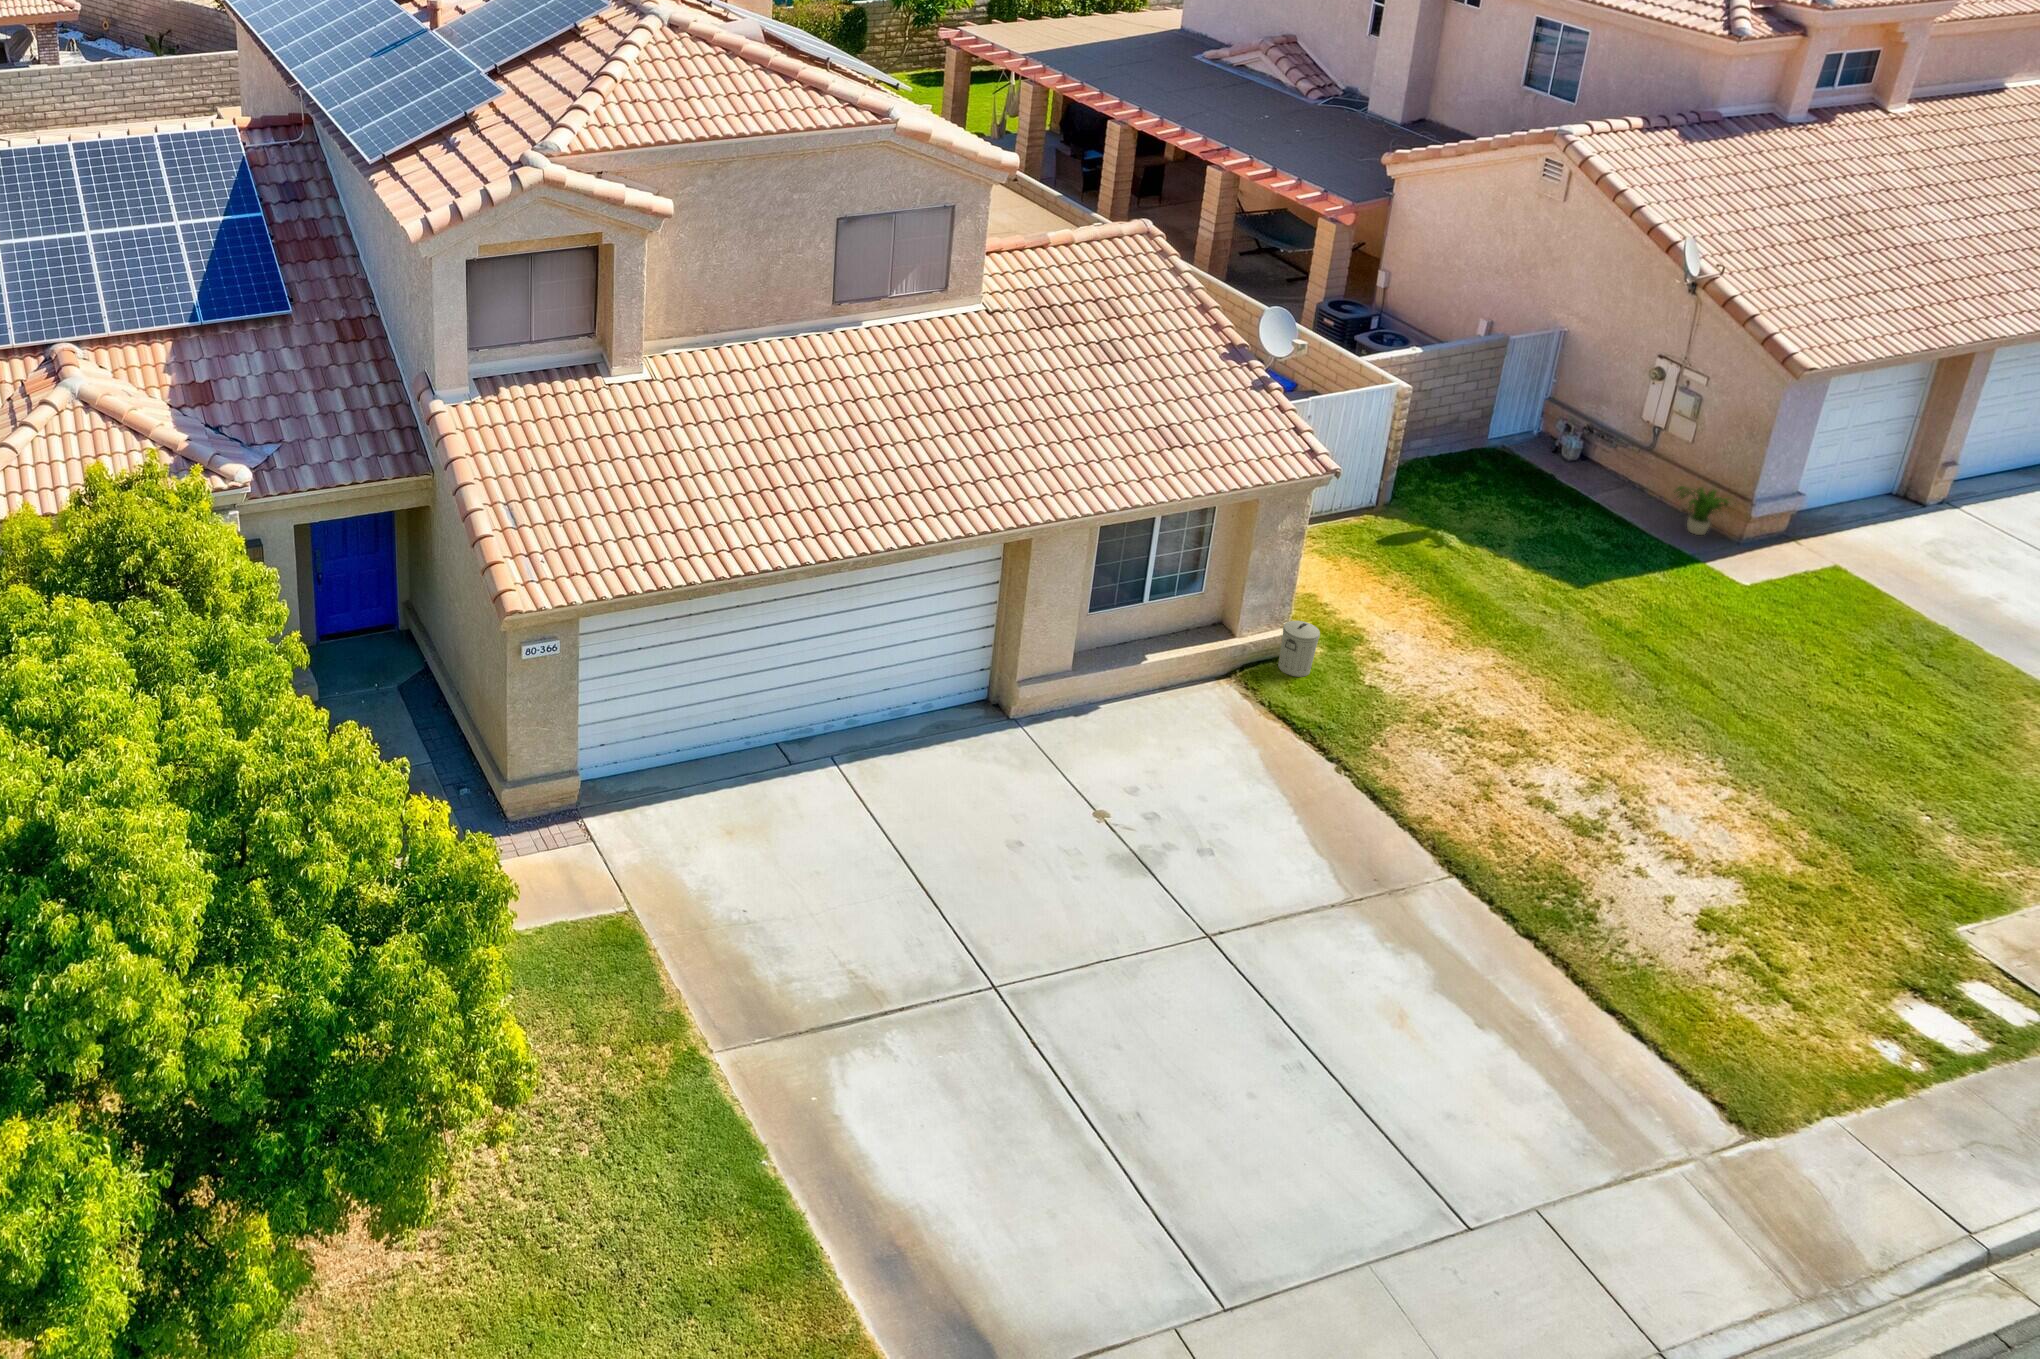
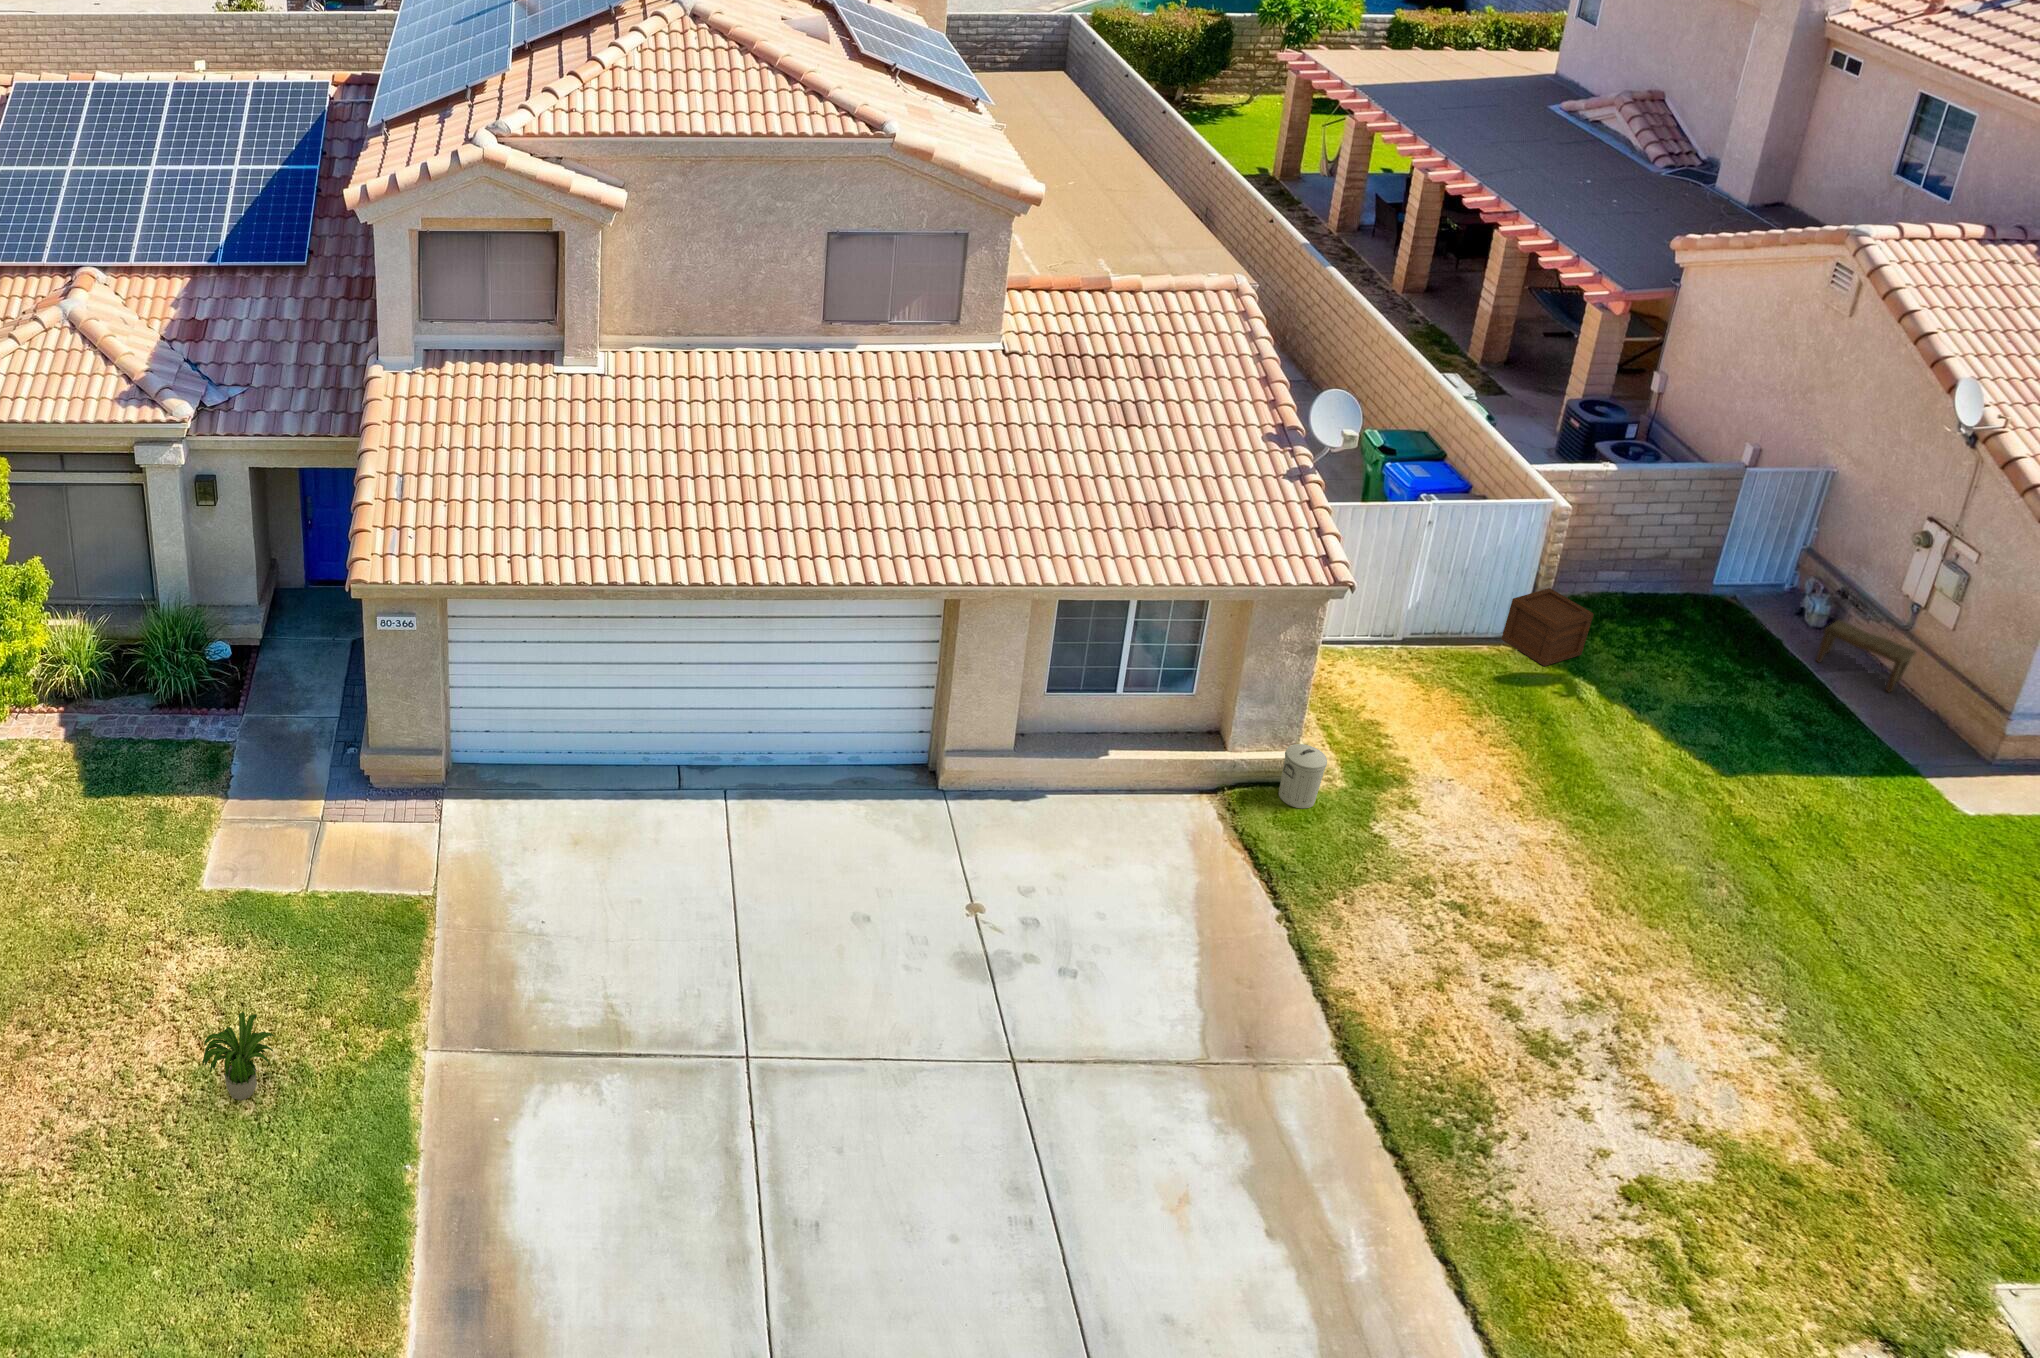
bench: none [1590,452,1665,504] -> present [1816,620,1916,692]
wooden crate: none [1368,461,1439,528] -> present [1501,588,1594,666]
potted plant: present [1674,486,1736,535] -> present [202,1012,276,1100]

